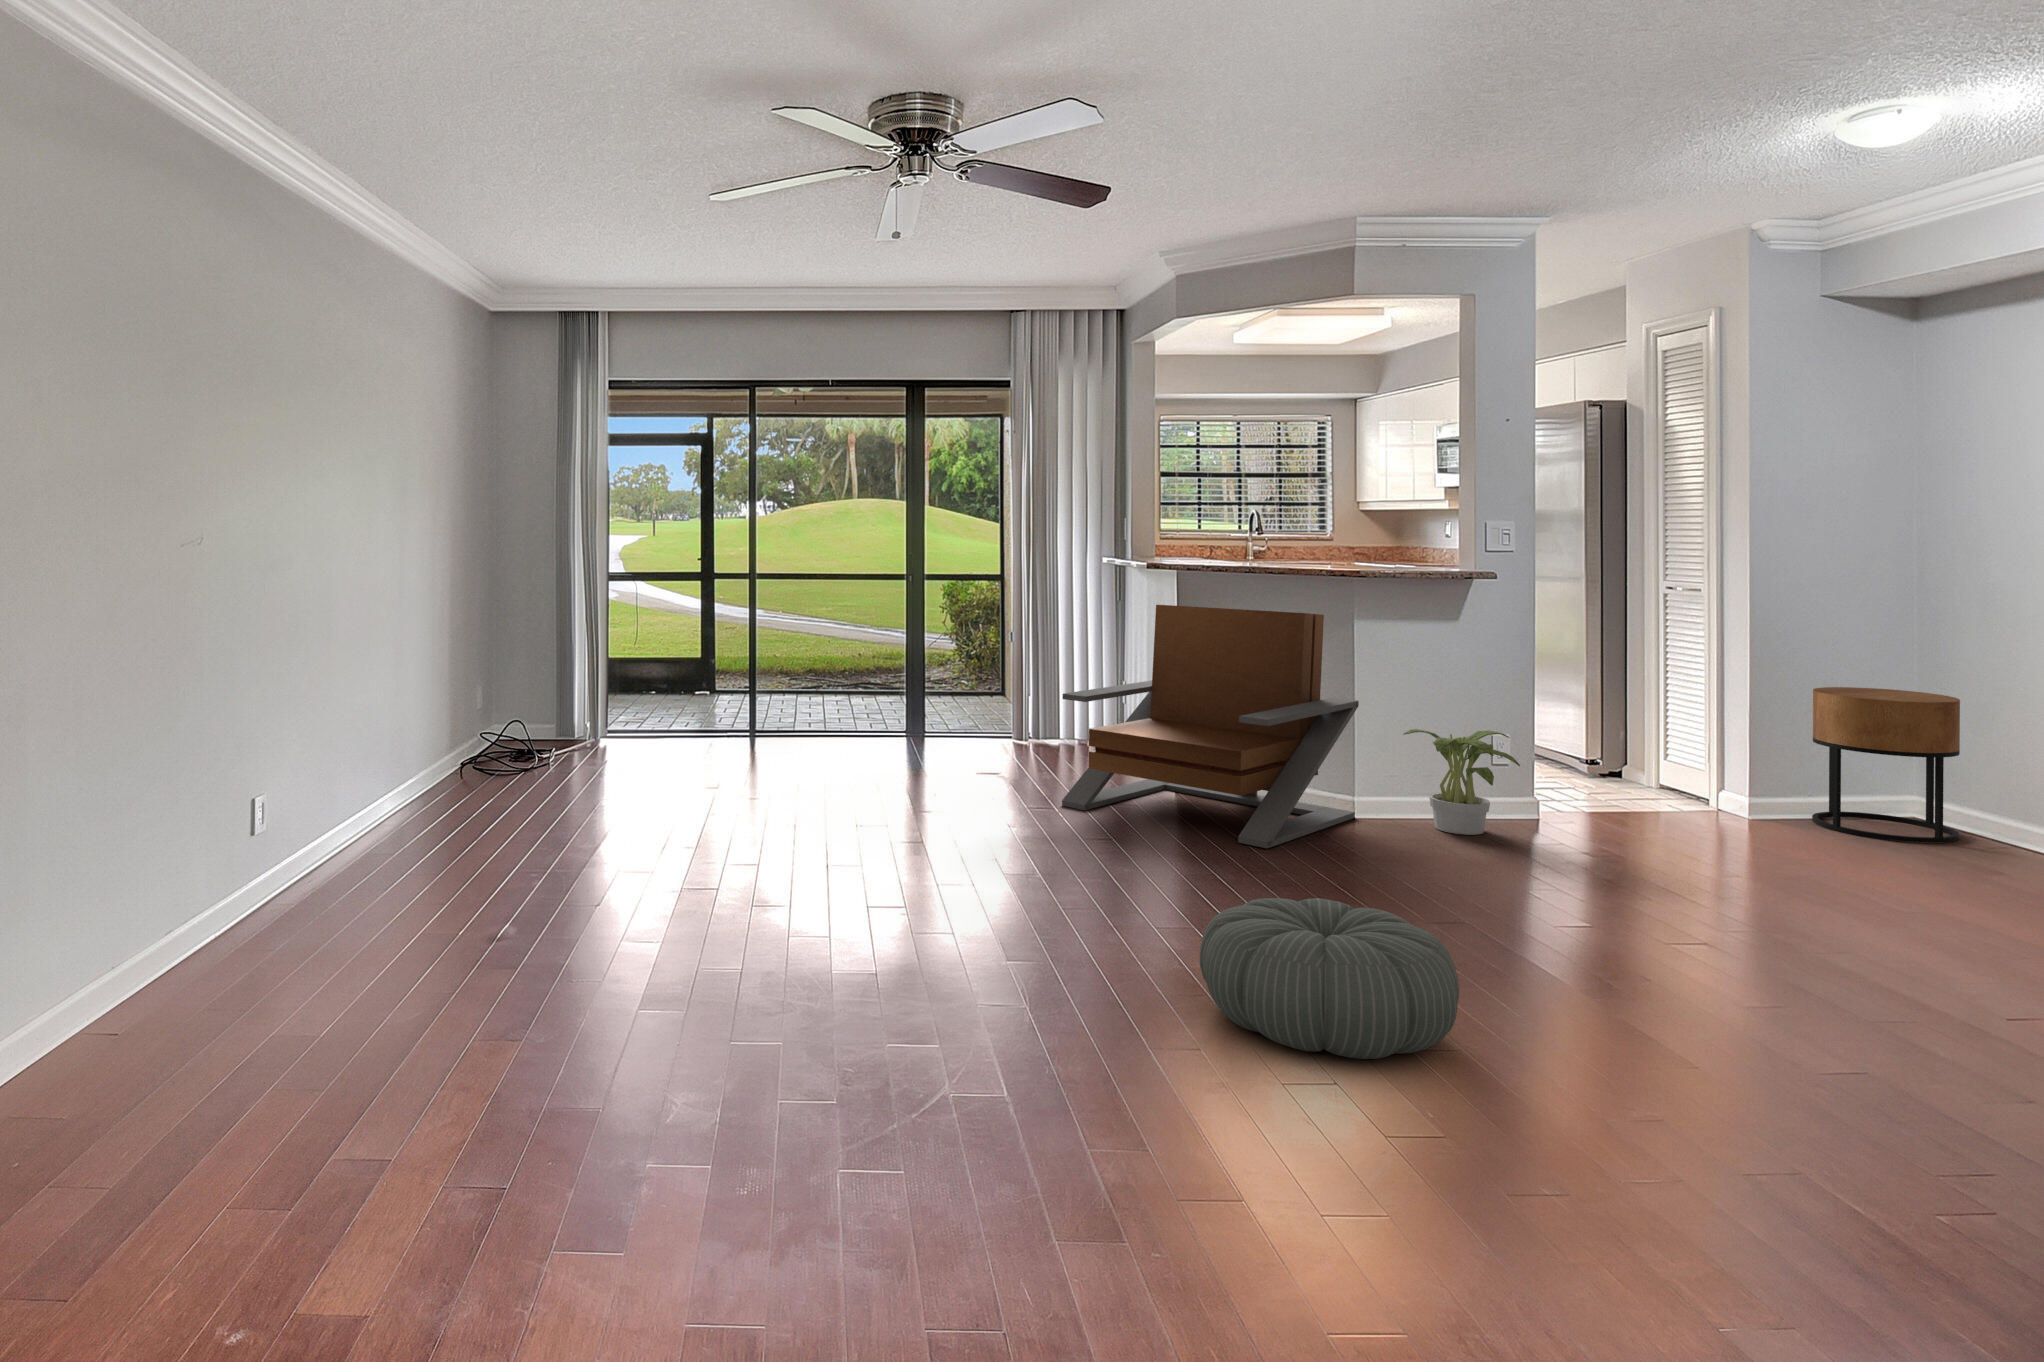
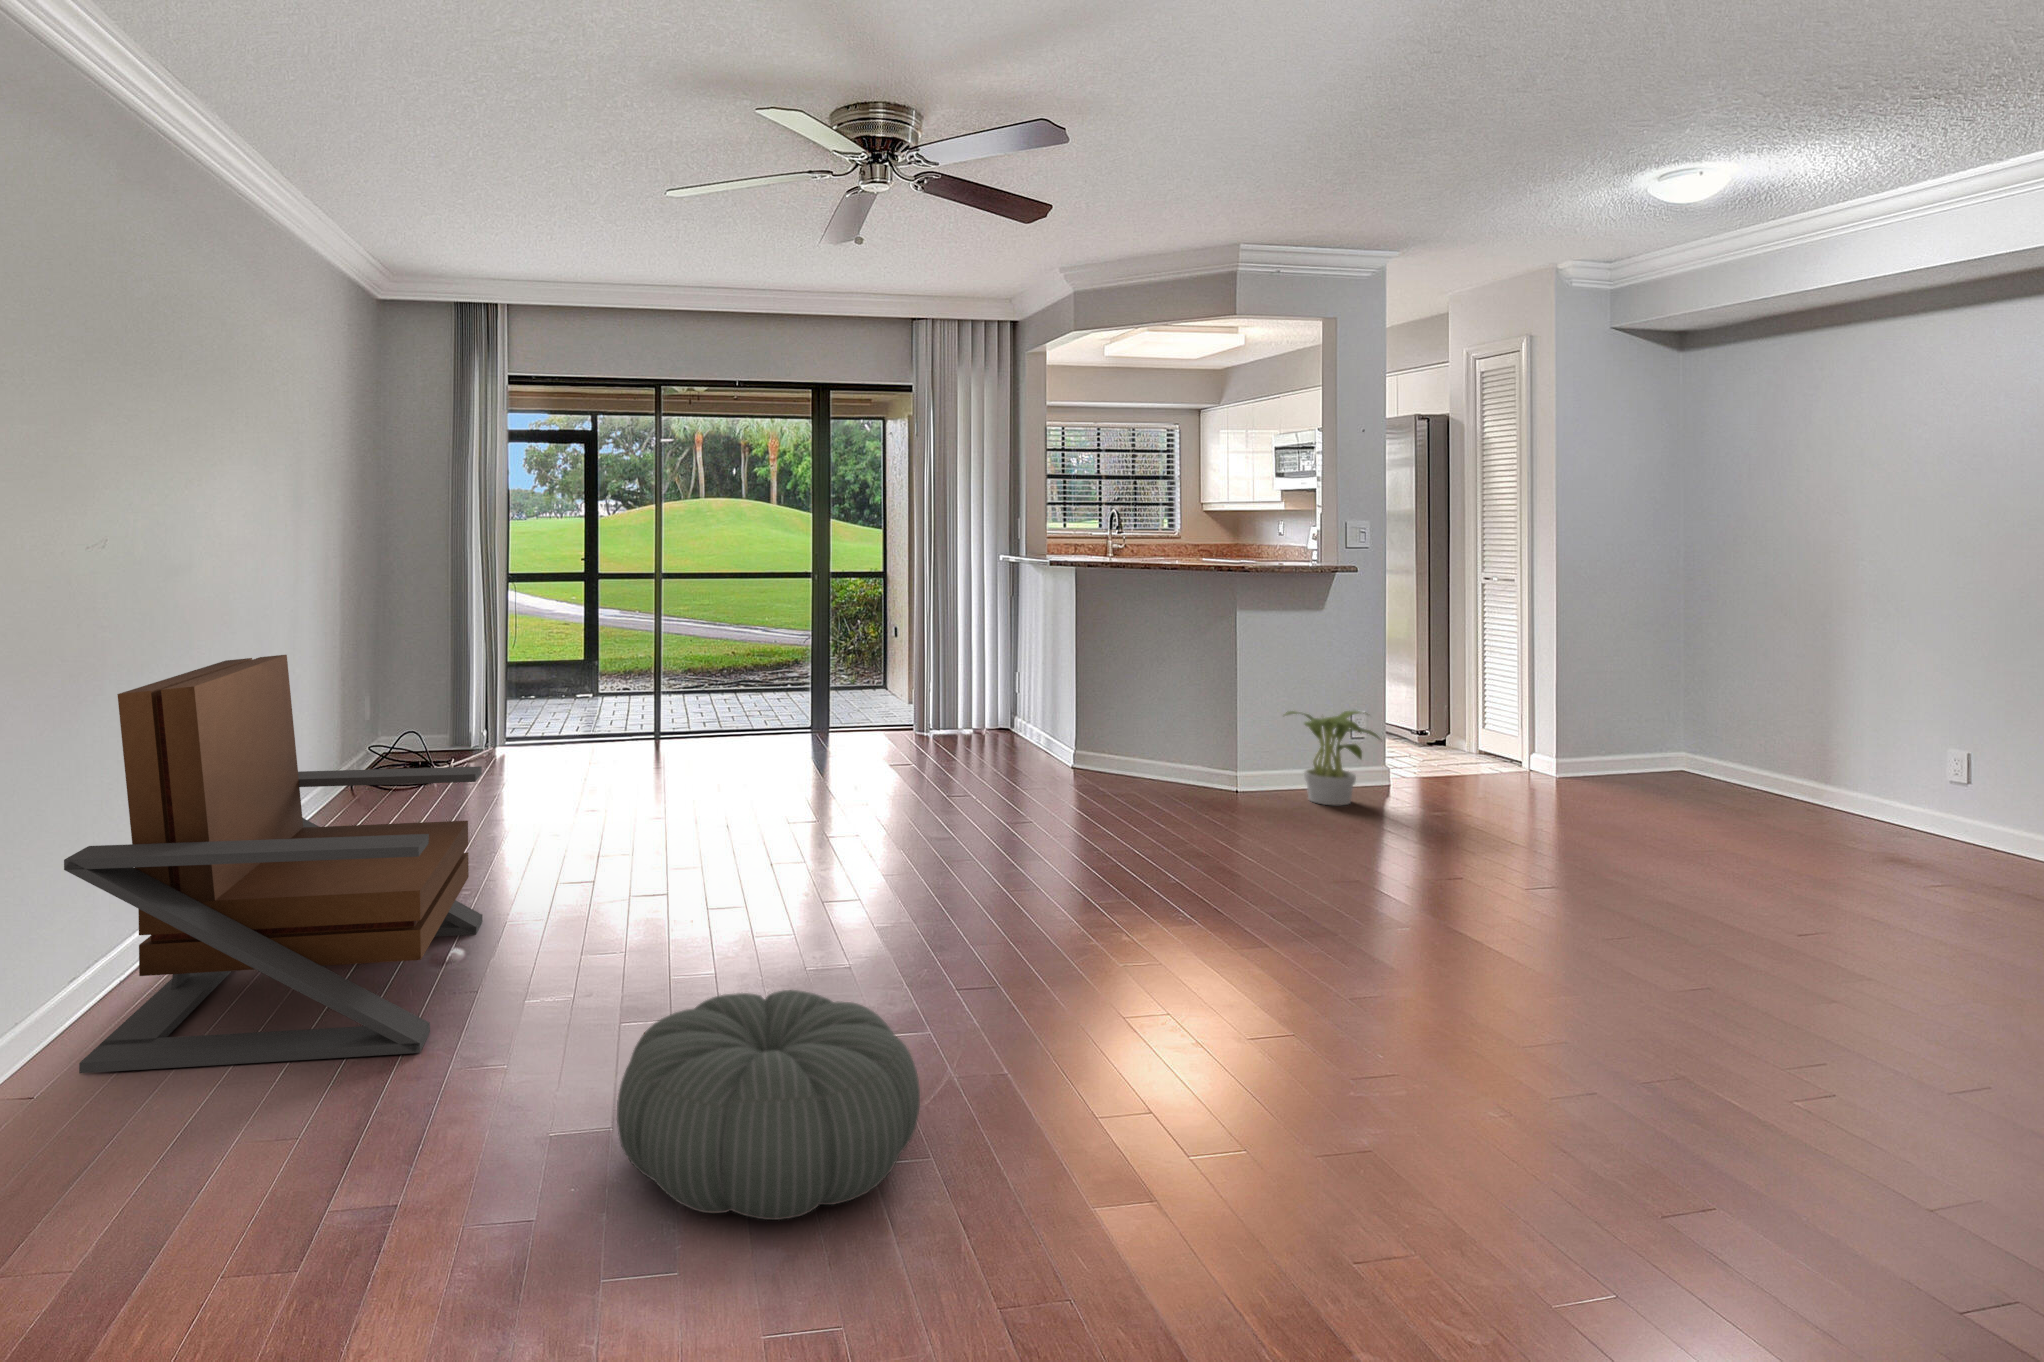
lounge chair: present [1062,605,1359,848] -> present [64,655,483,1073]
side table: present [1812,687,1960,843] -> none [1606,663,1721,795]
pouf: present [1200,898,1459,1059] -> present [617,990,920,1220]

